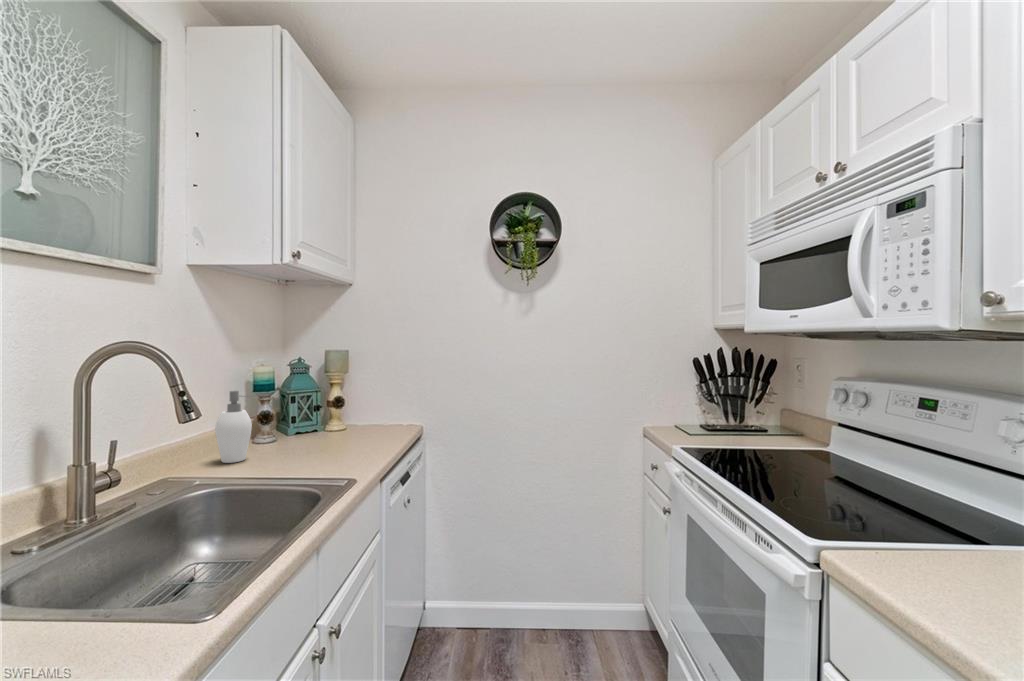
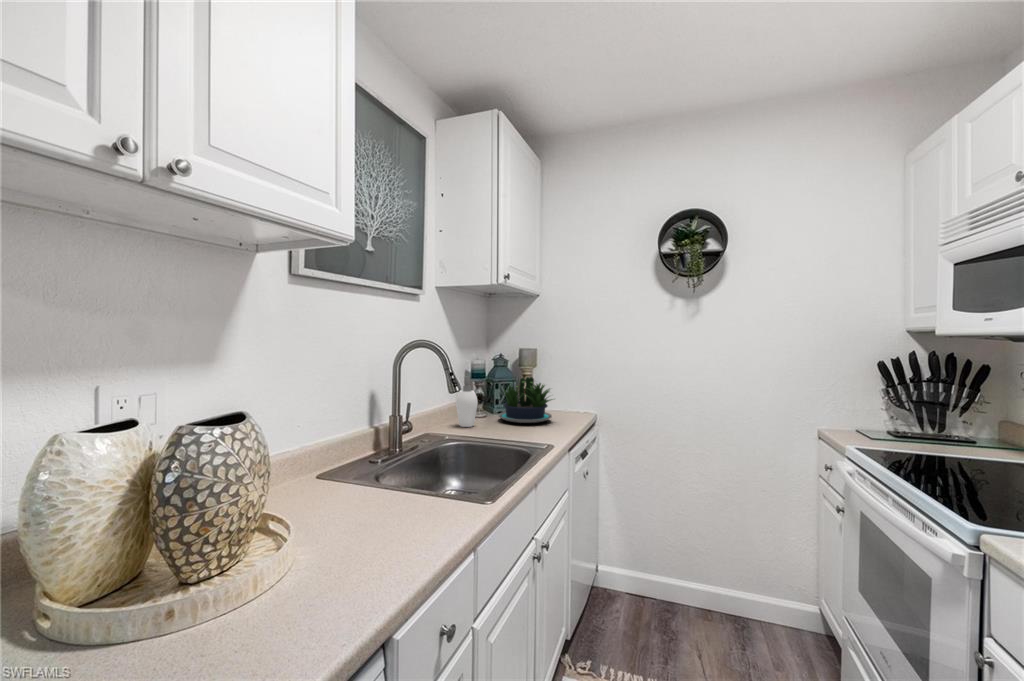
potted plant: none [289,386,377,448] -> present [499,377,553,423]

